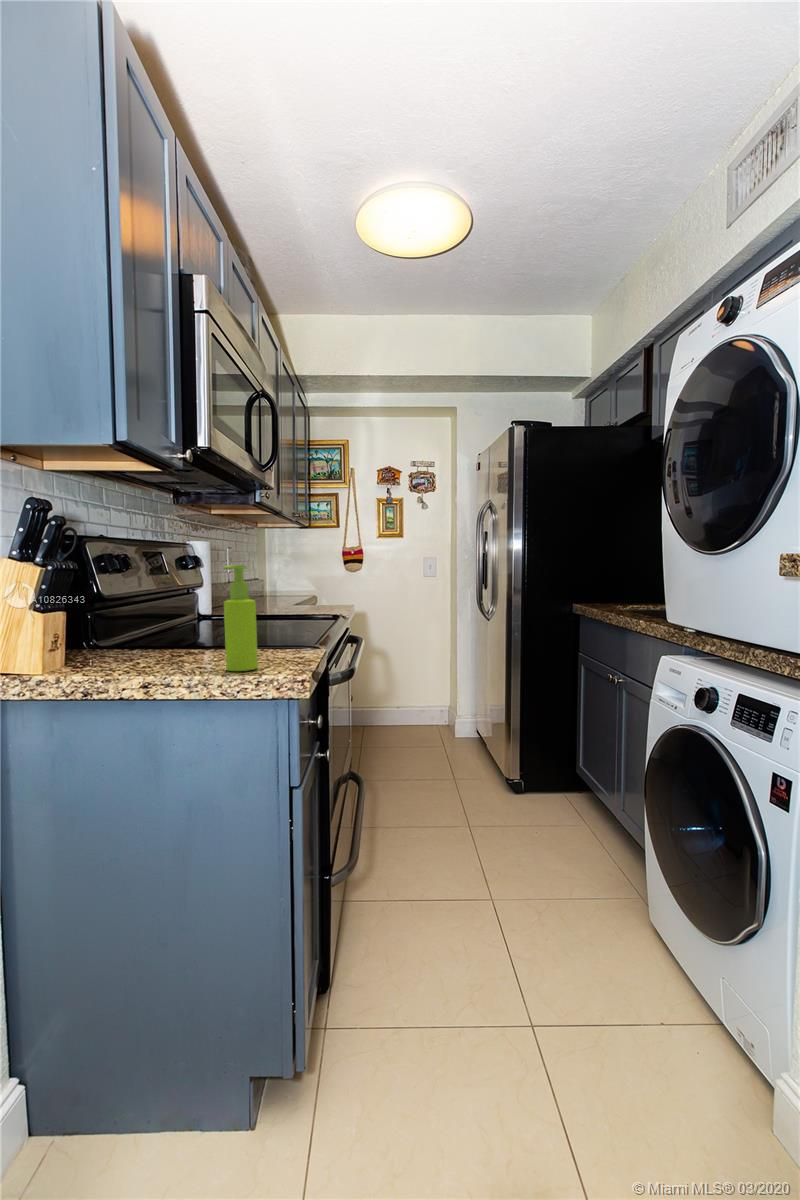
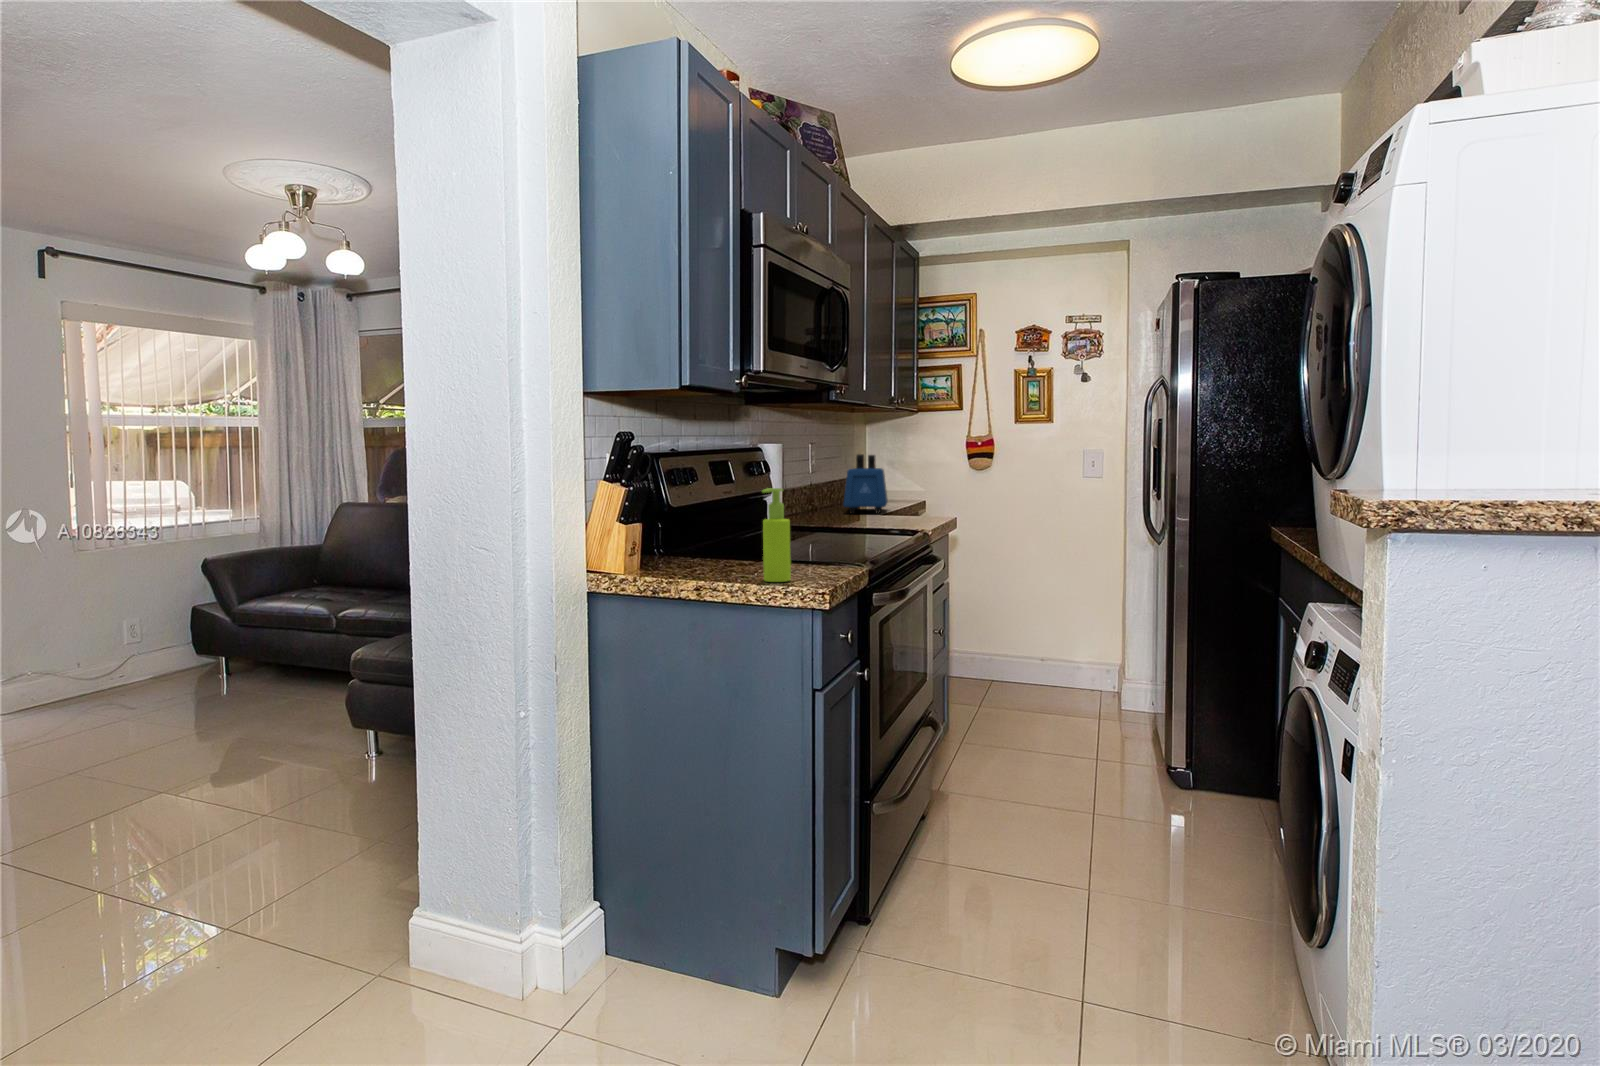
toaster: none [258,557,294,605] -> present [844,454,888,514]

